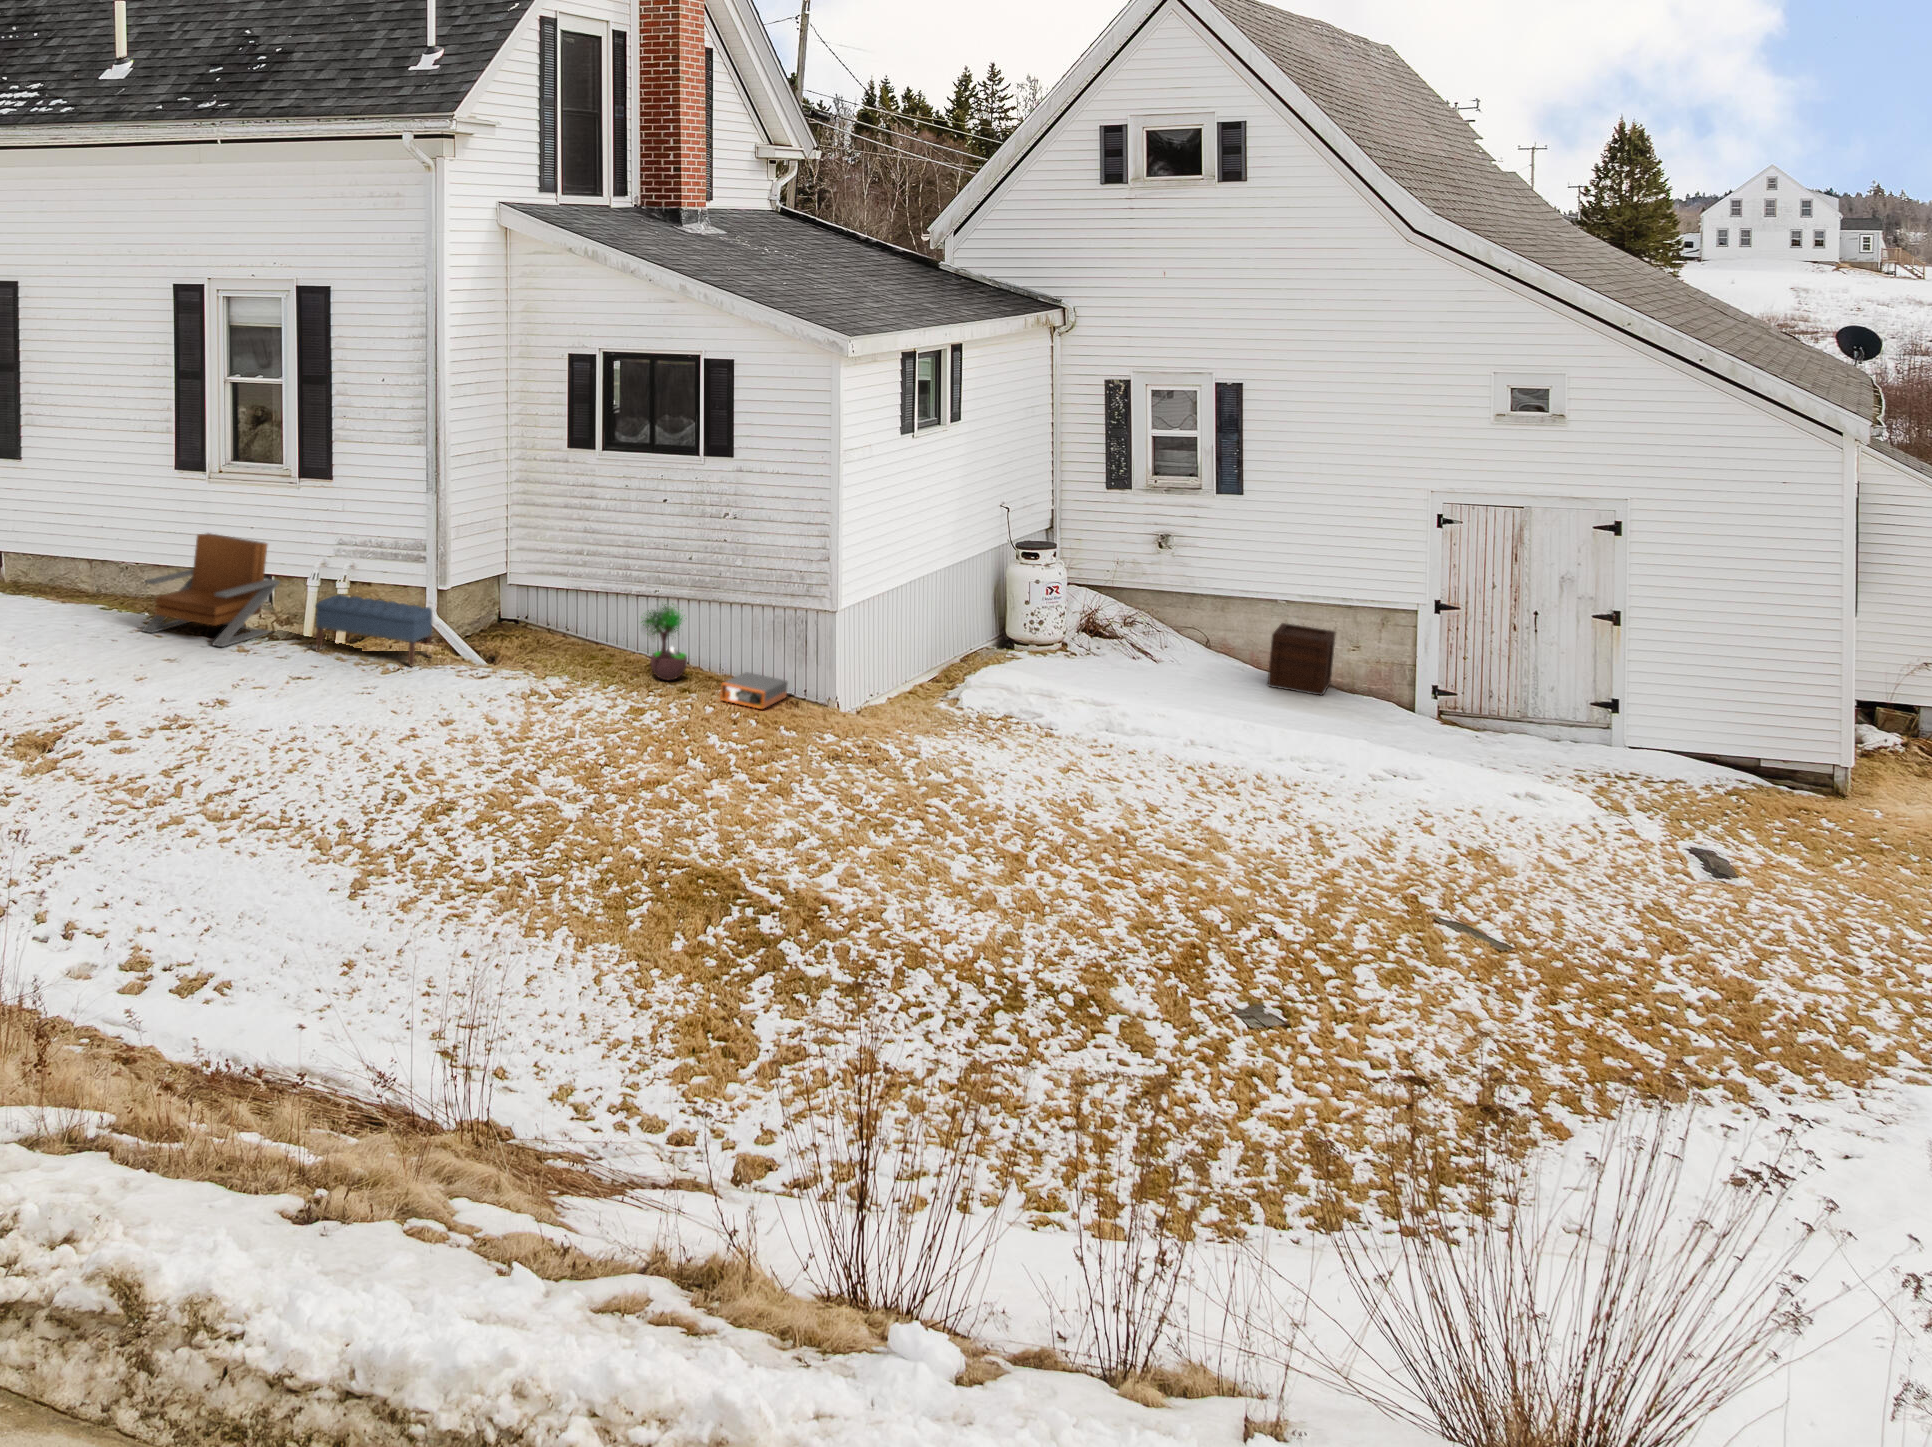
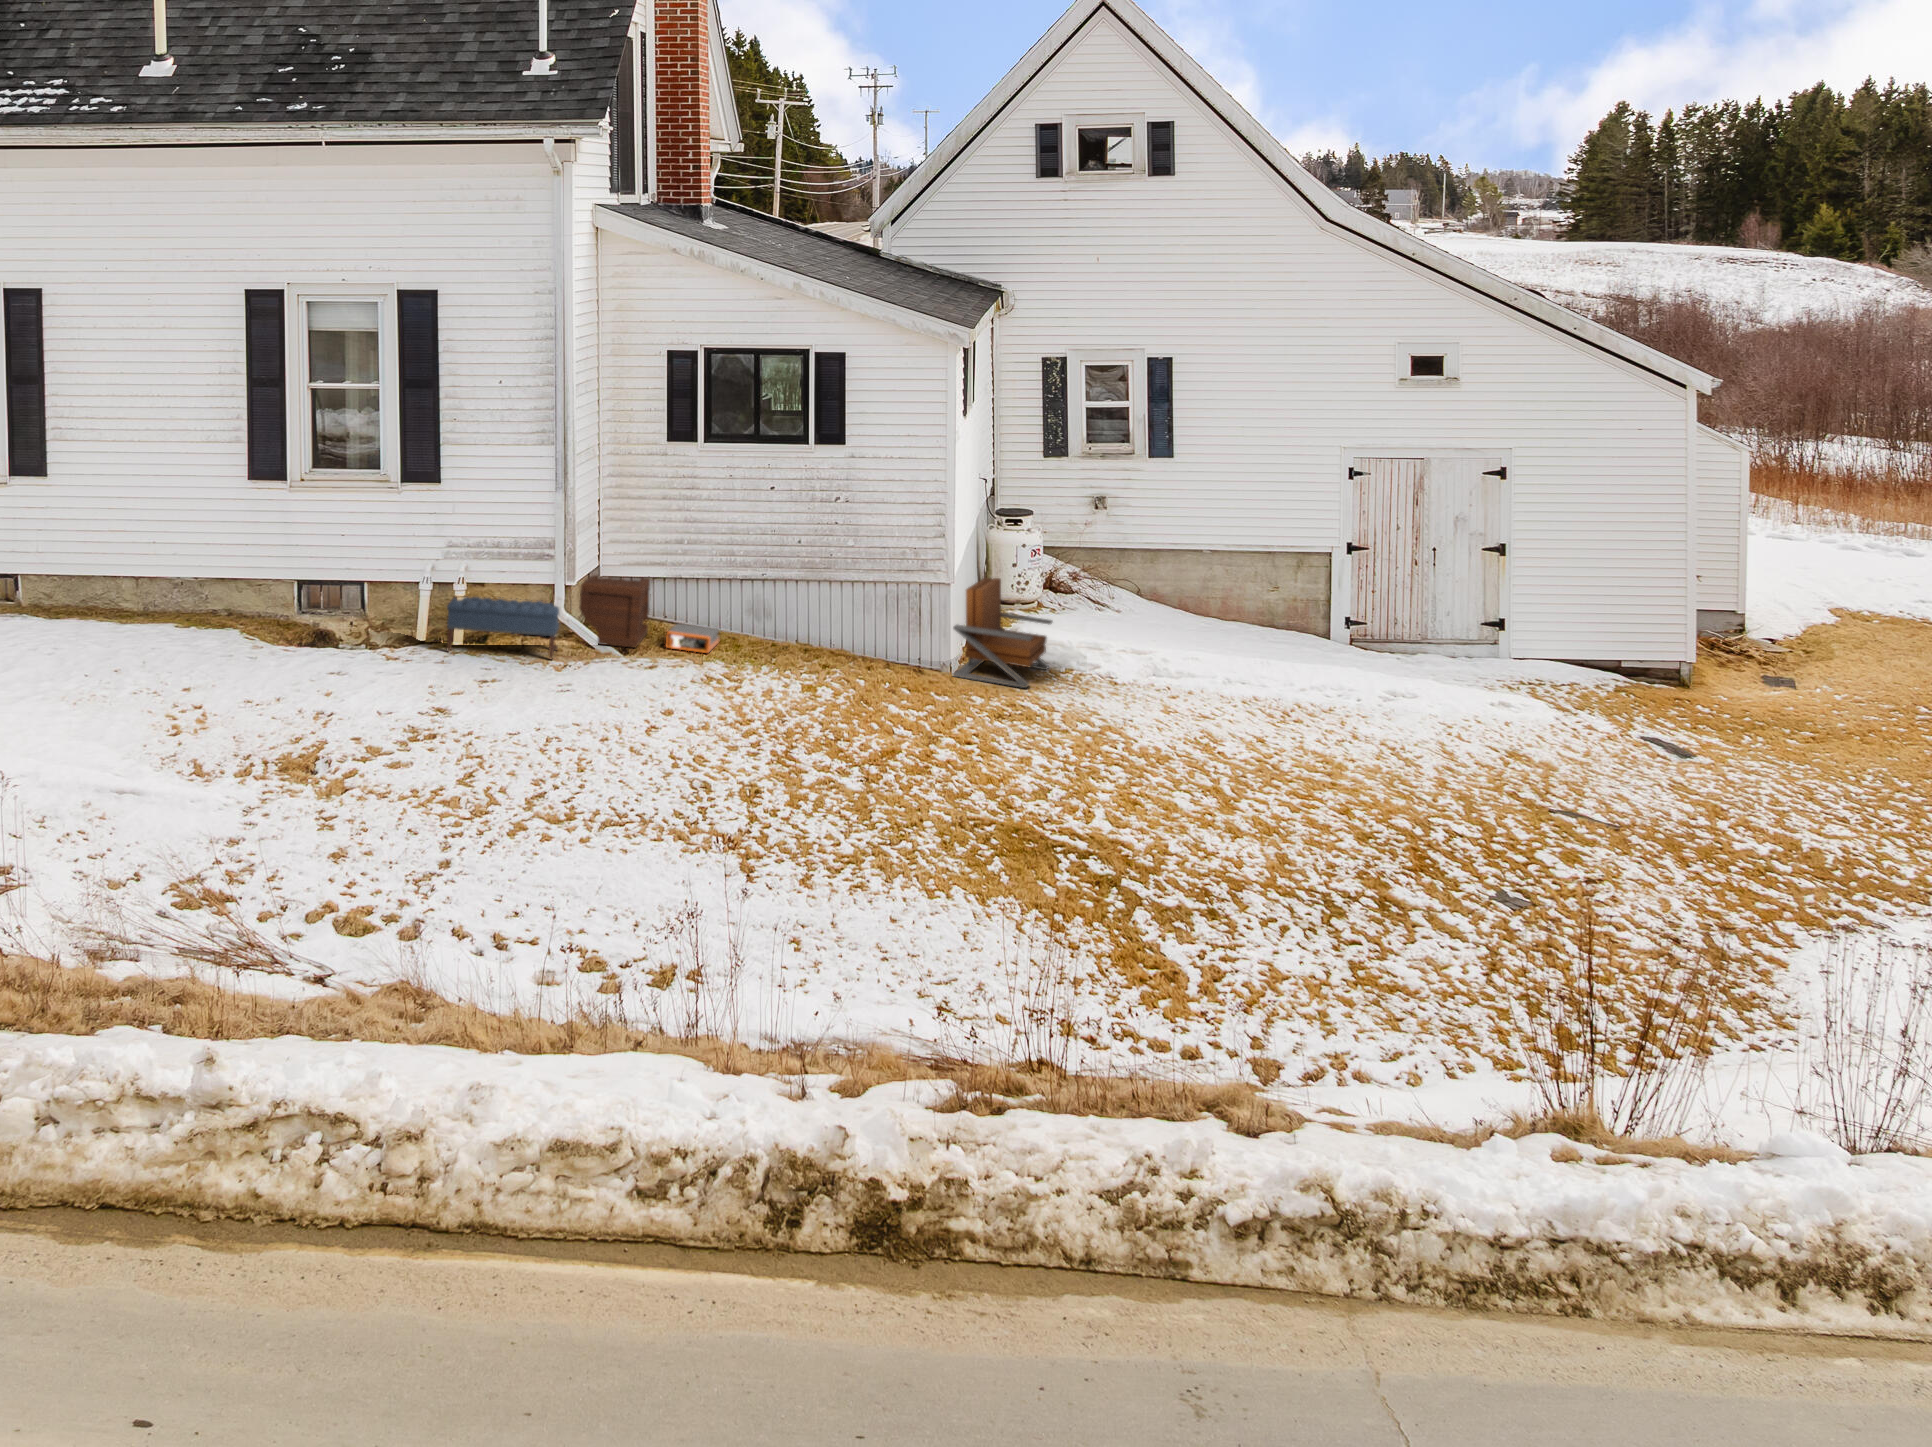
lounge chair: present [142,533,280,647] -> present [953,578,1052,688]
potted tree: present [641,603,687,680] -> none [761,578,809,656]
wooden crate: present [1268,623,1336,695] -> present [579,573,650,648]
storage box: present [720,672,788,709] -> present [666,624,720,653]

